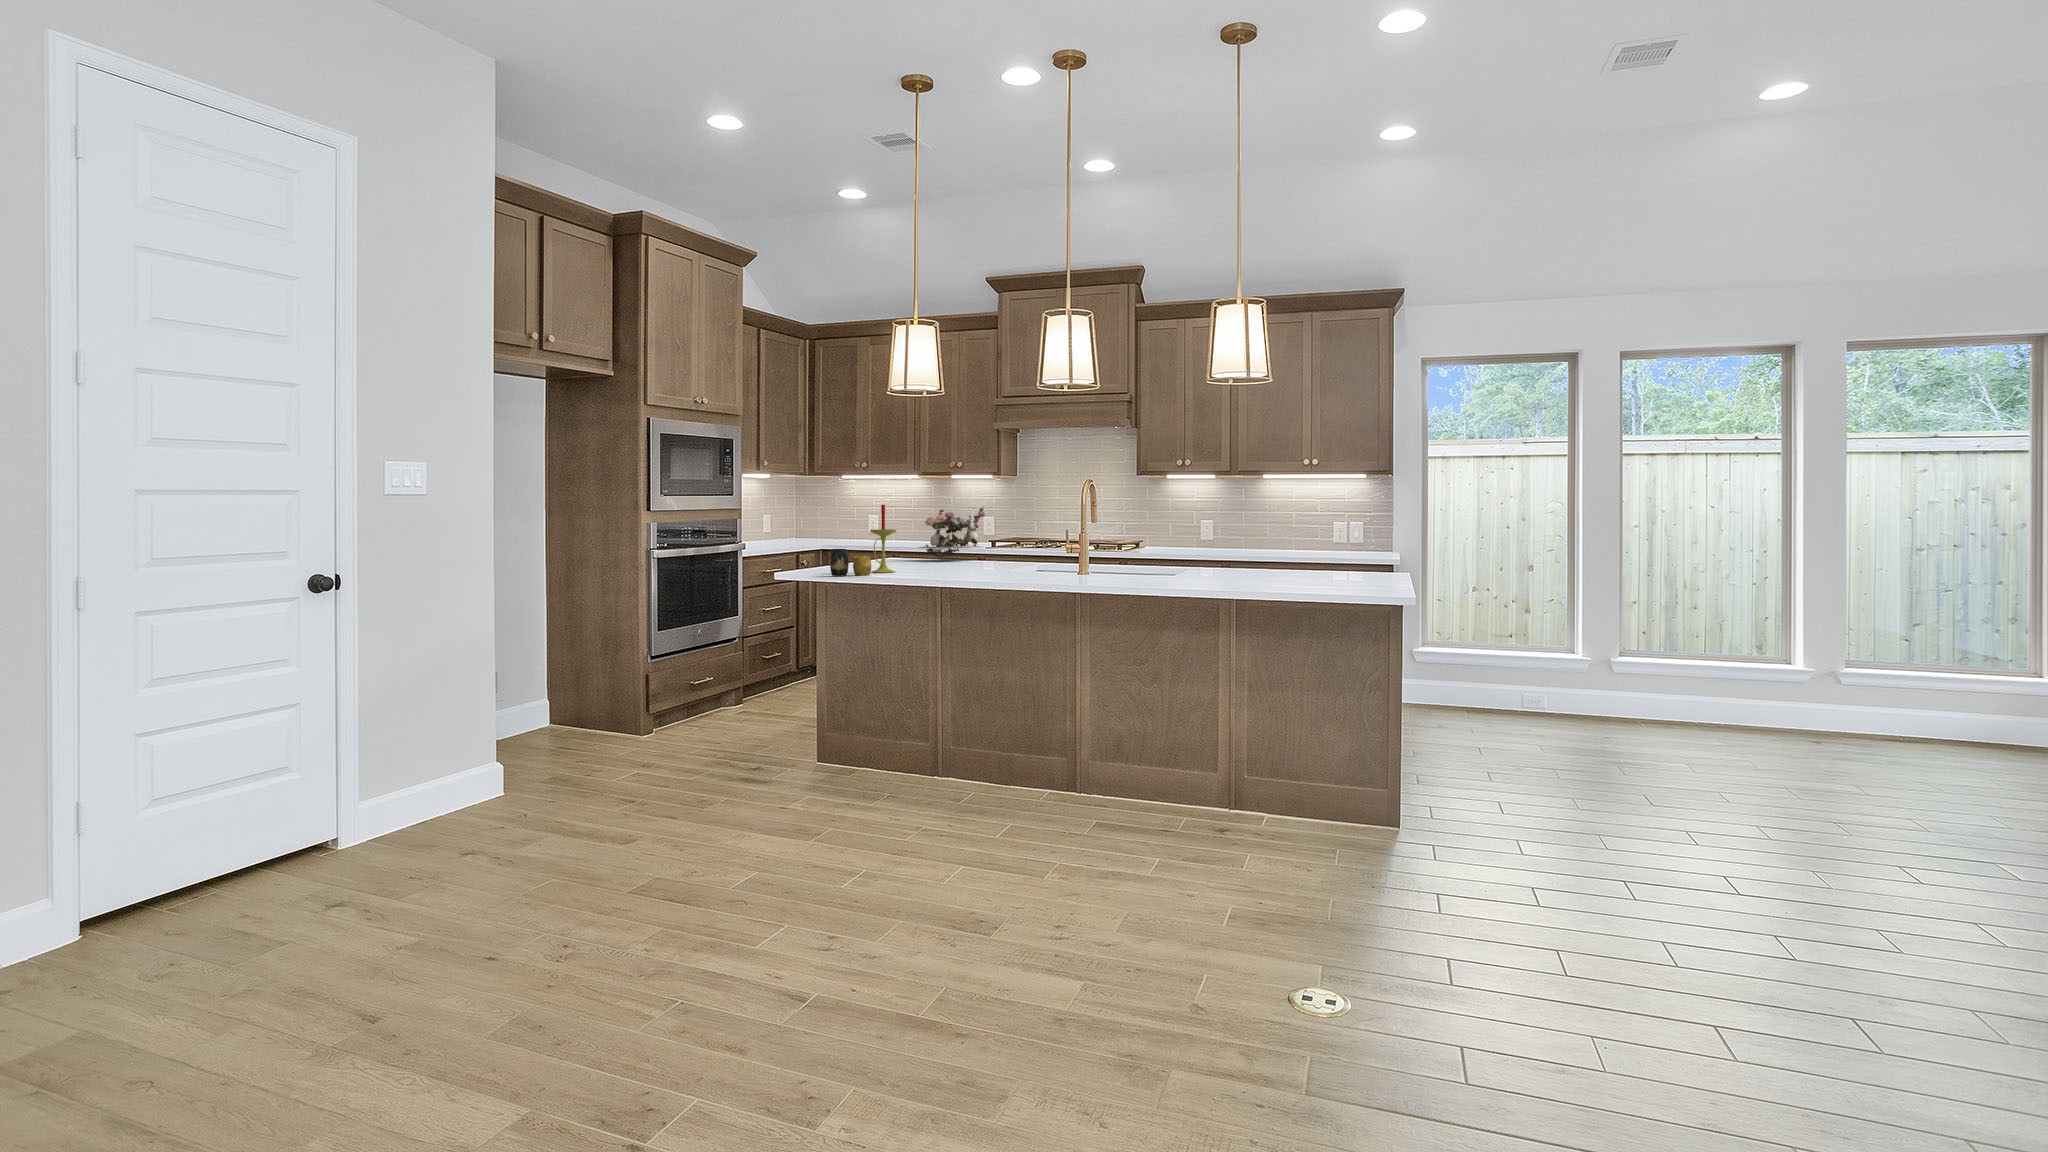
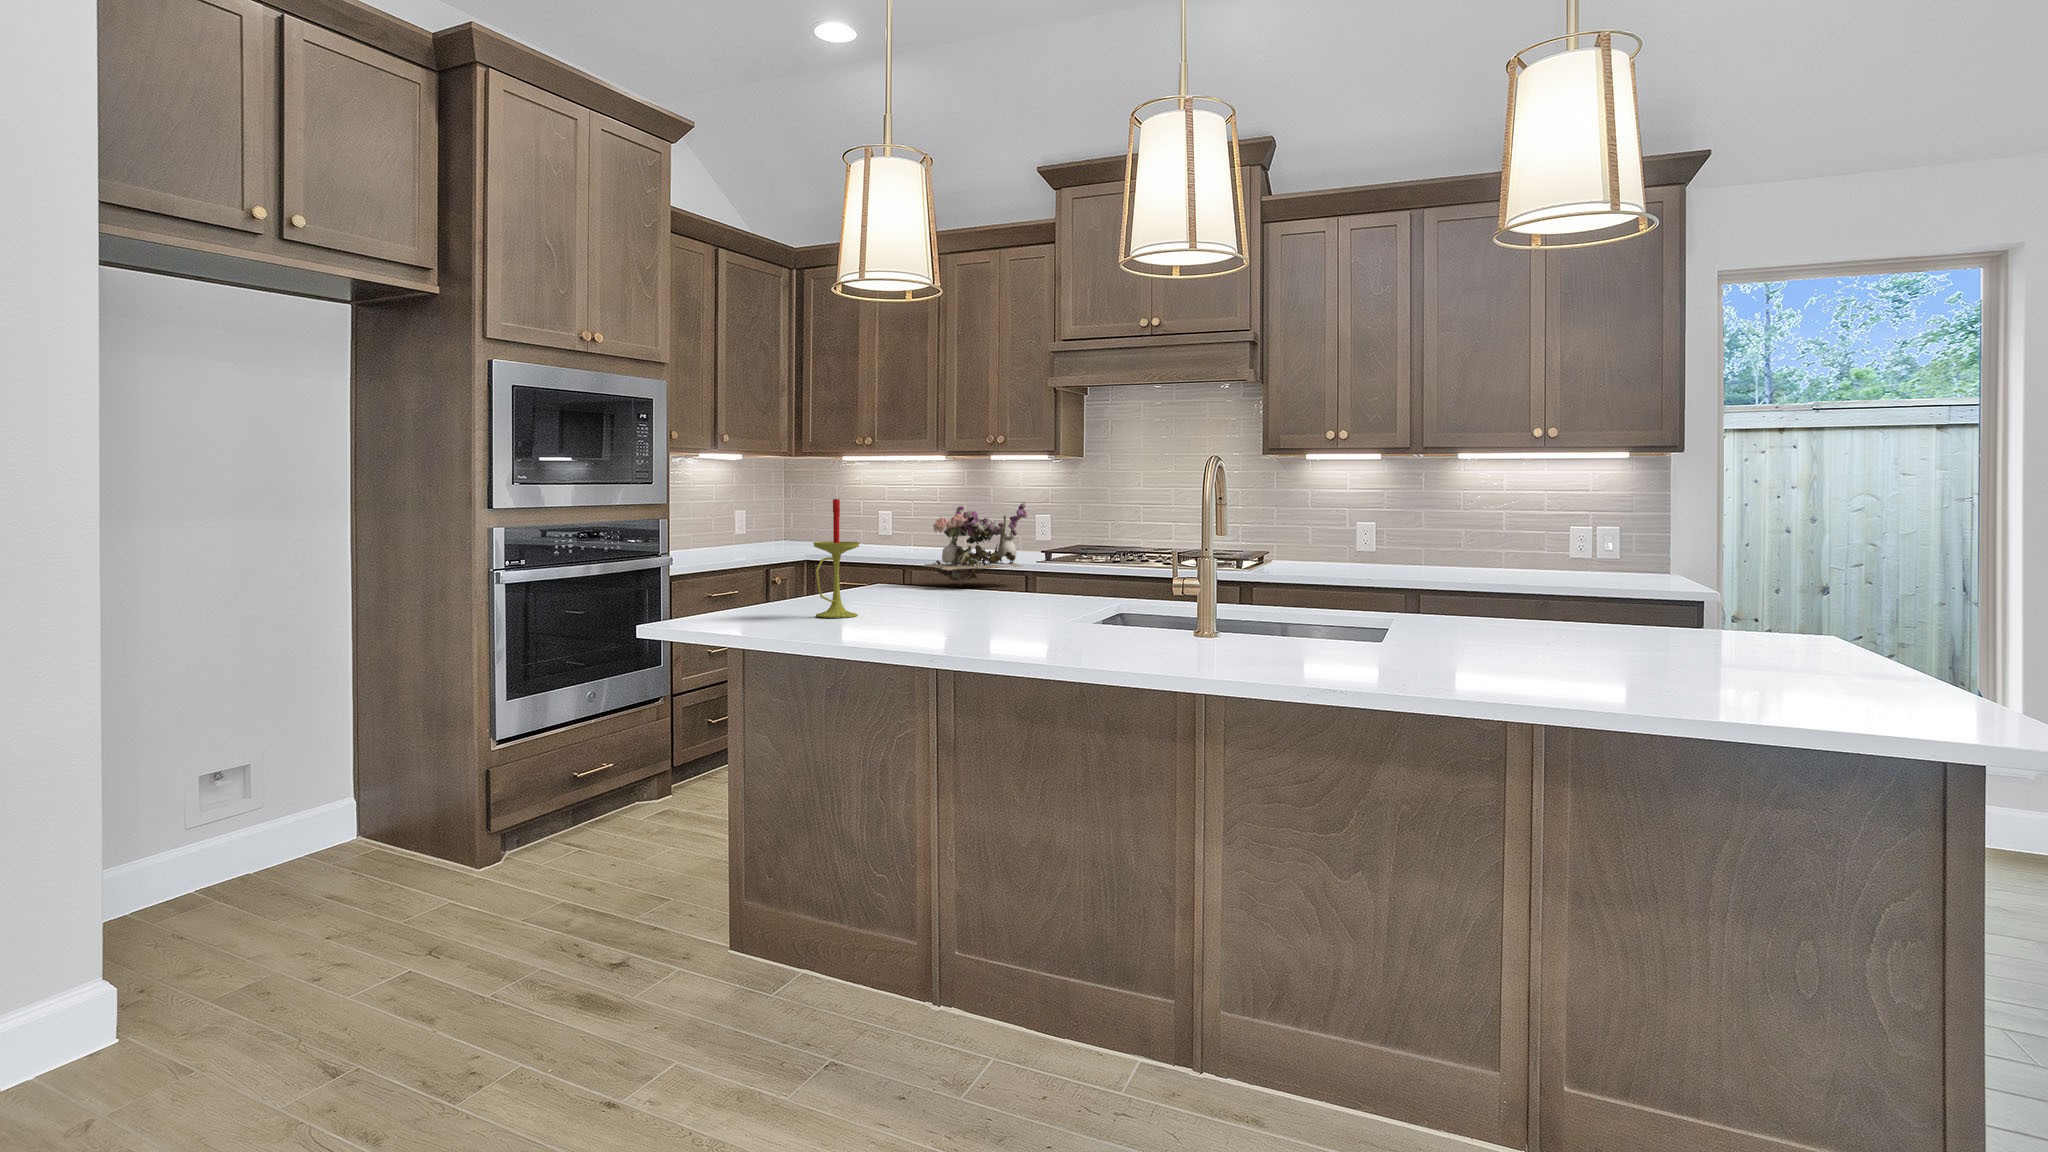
vase: present [830,549,871,576] -> none [733,577,807,626]

